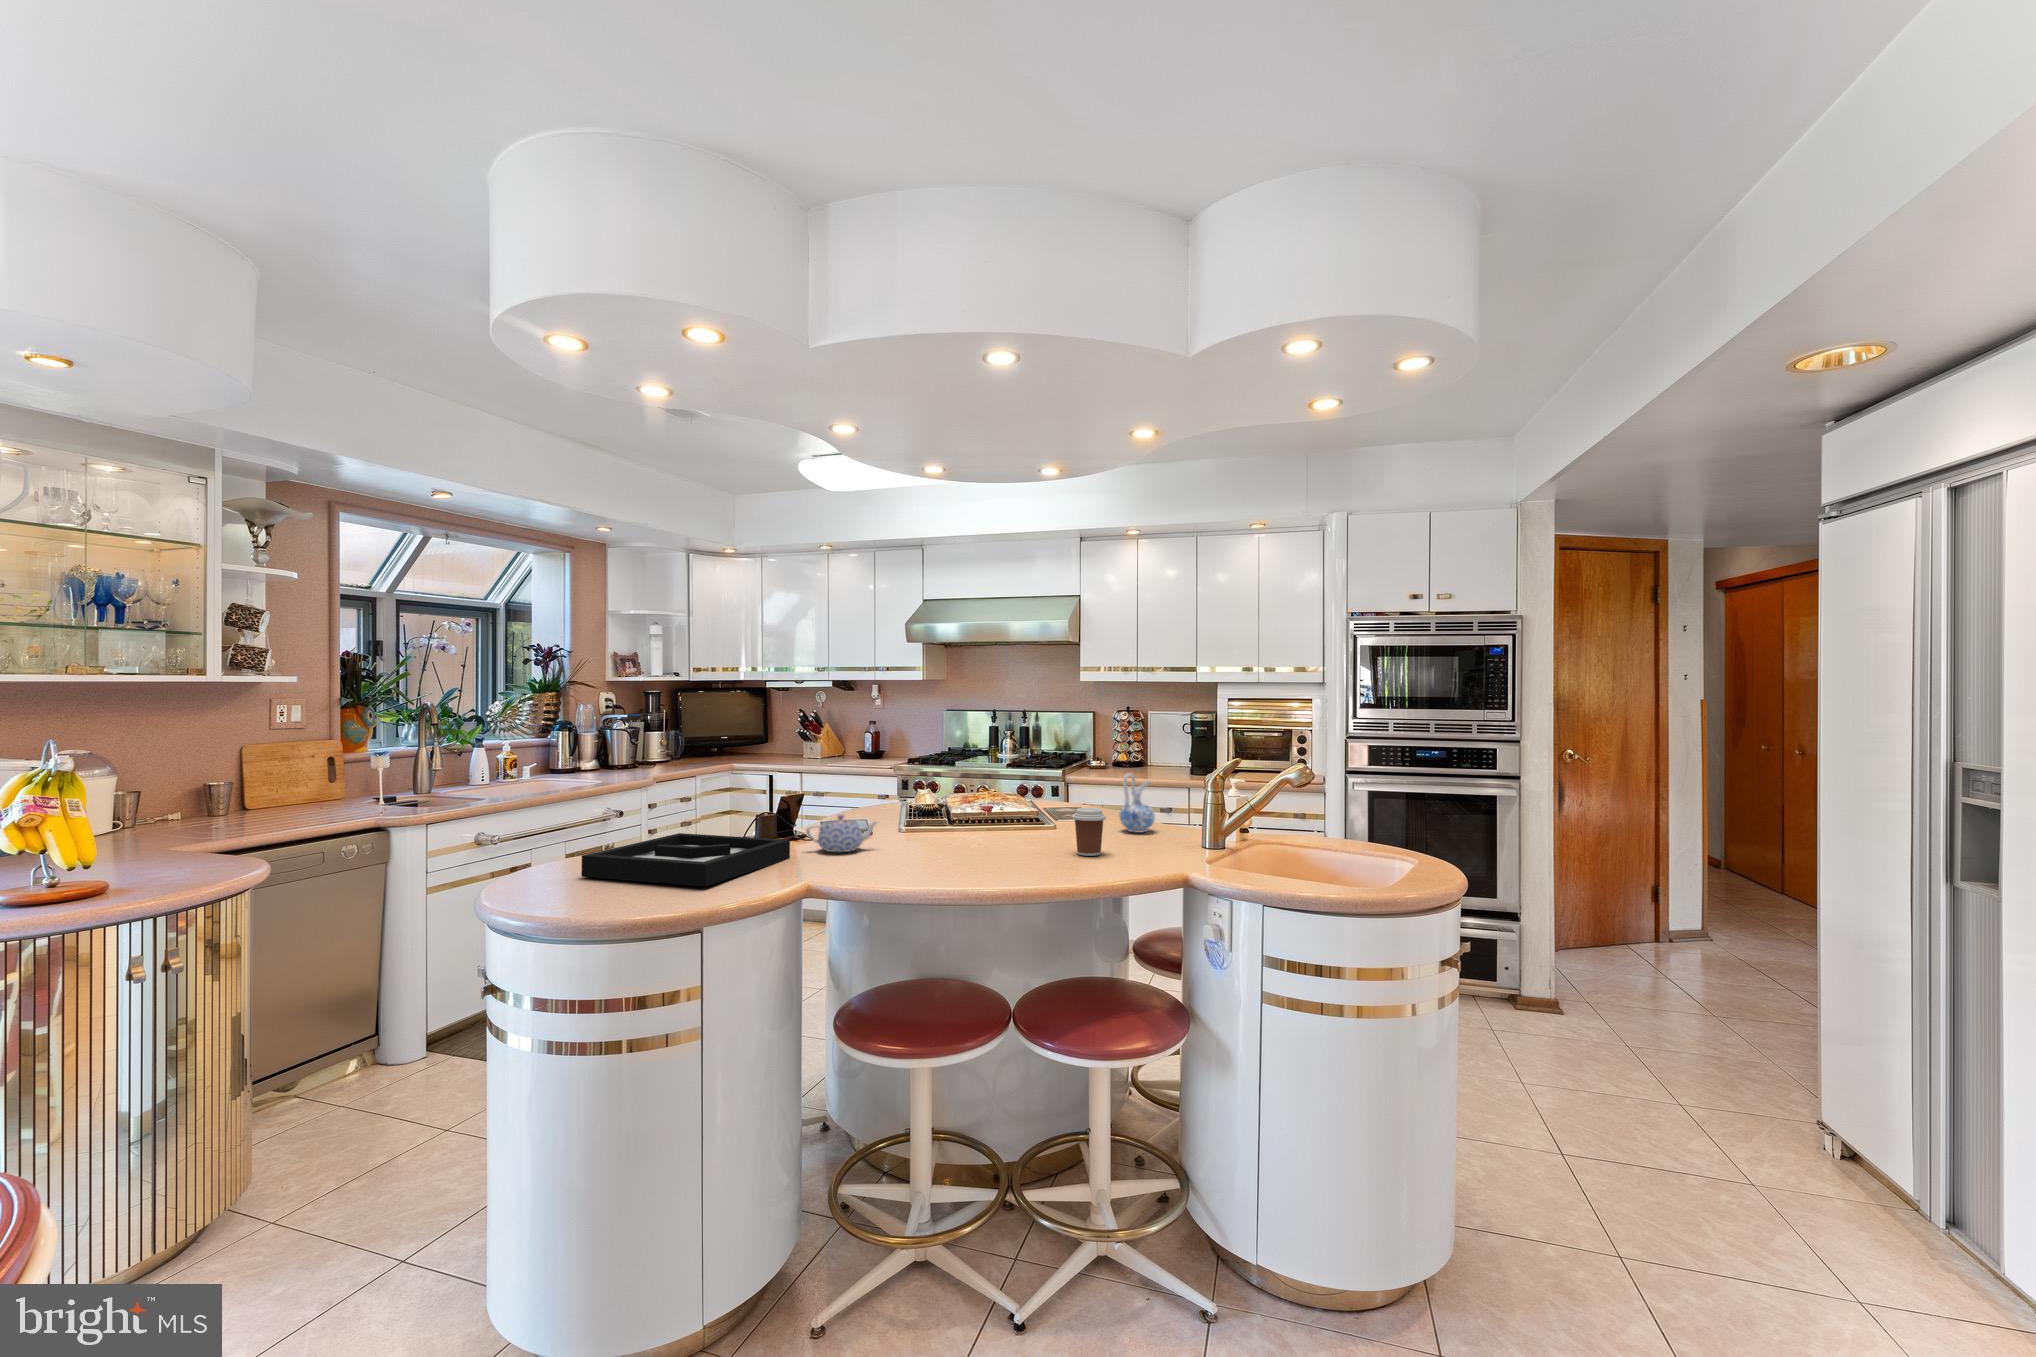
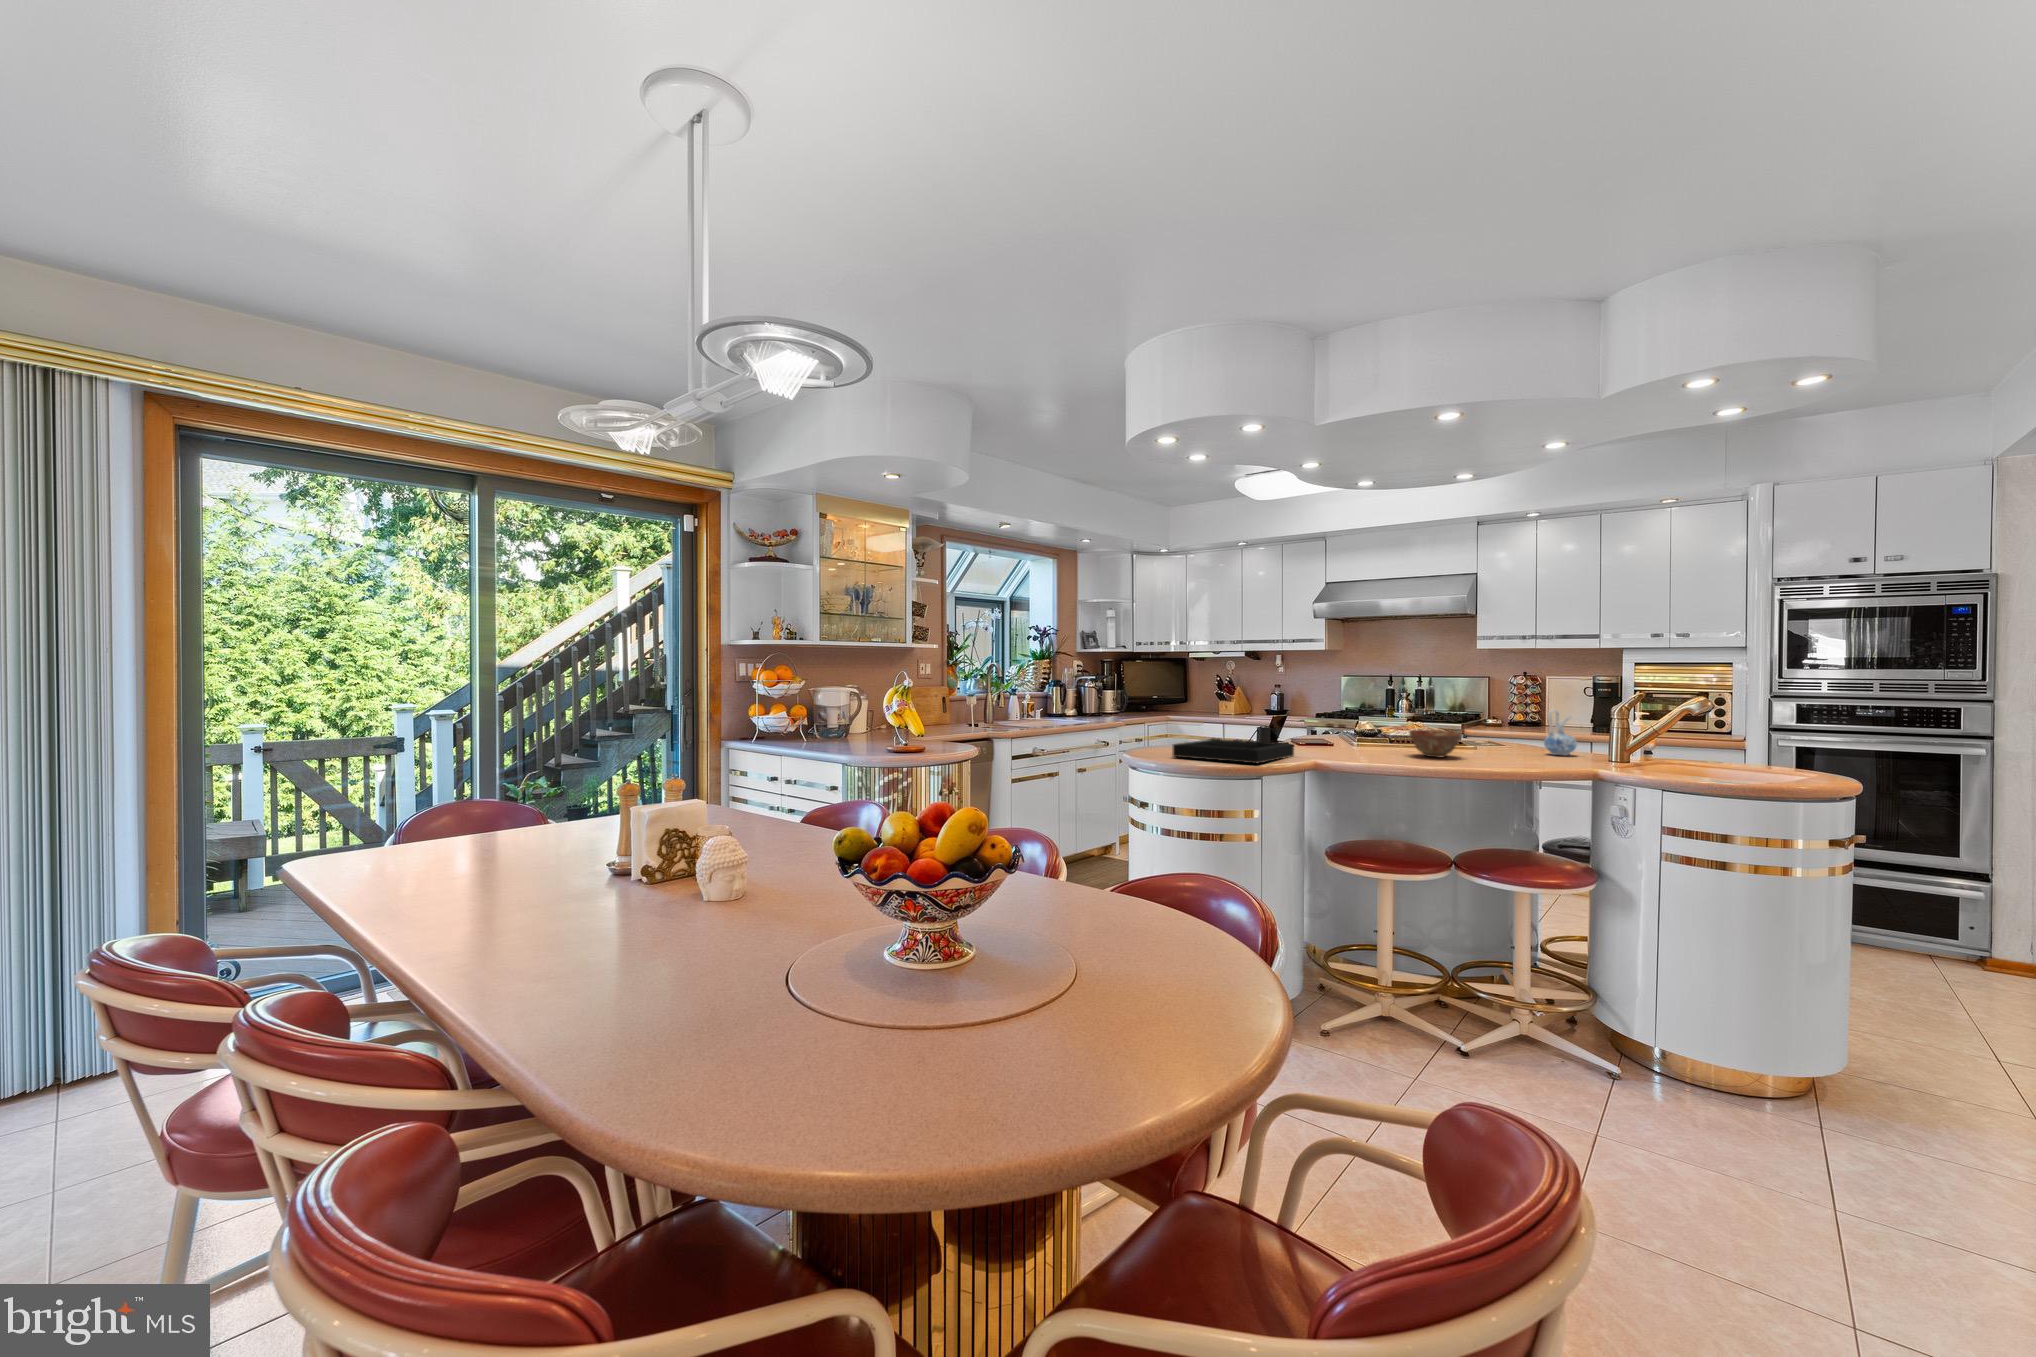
ceramic bowl: none [952,807,1018,848] -> present [1409,729,1462,758]
coffee cup: present [1072,808,1106,856] -> none [1510,730,1540,764]
teapot: present [806,814,877,852] -> none [1302,730,1354,755]

